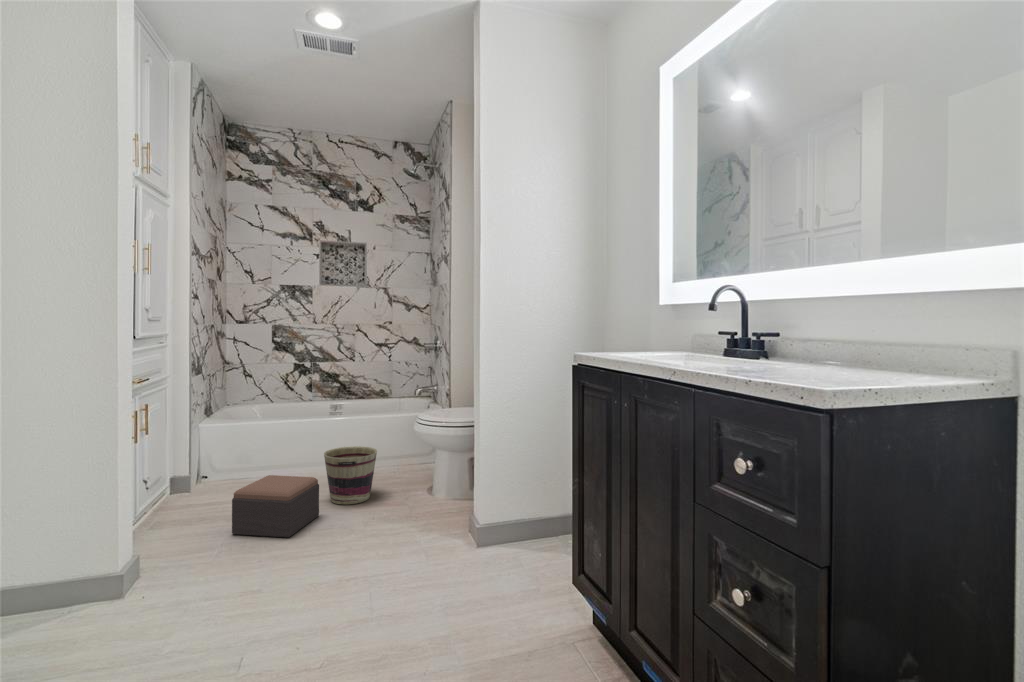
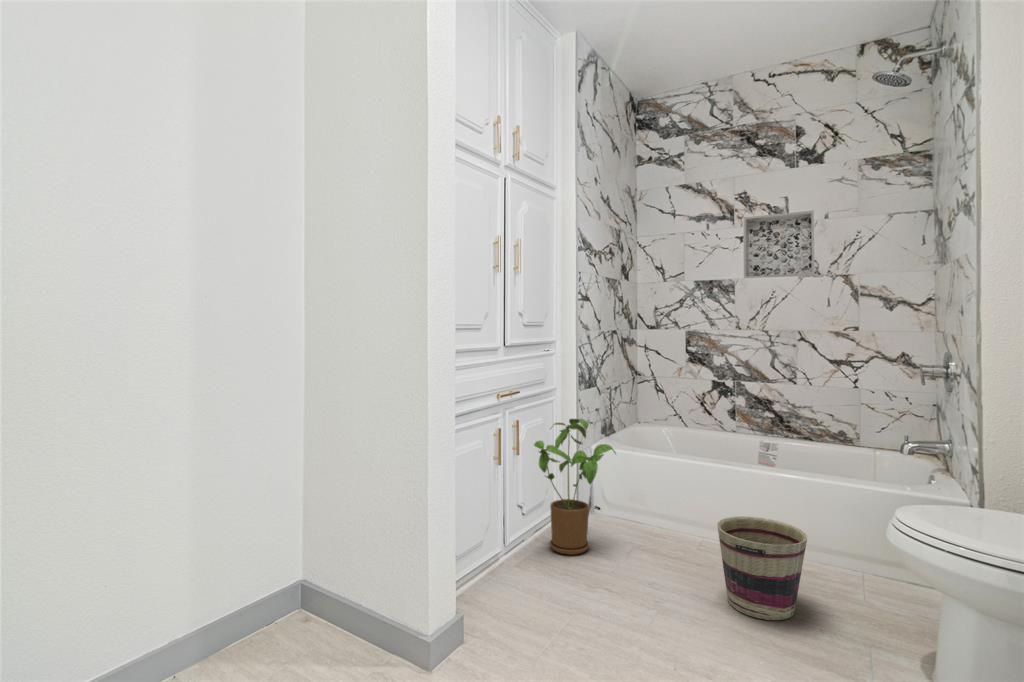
house plant: none [161,398,238,510] -> present [534,419,616,555]
footstool: present [232,475,319,537] -> none [579,538,700,650]

